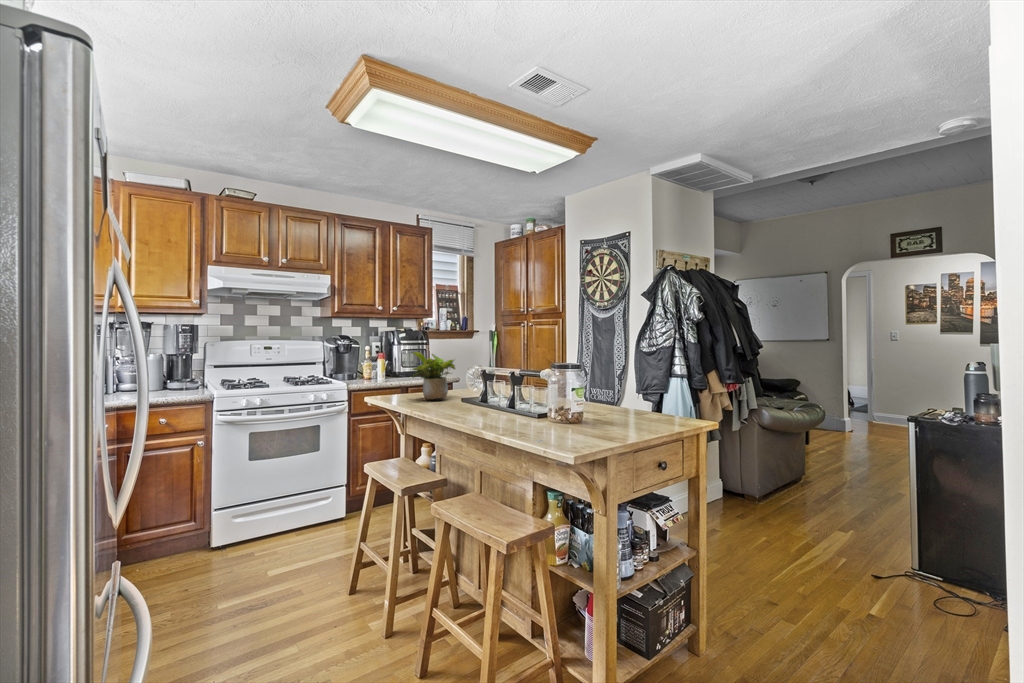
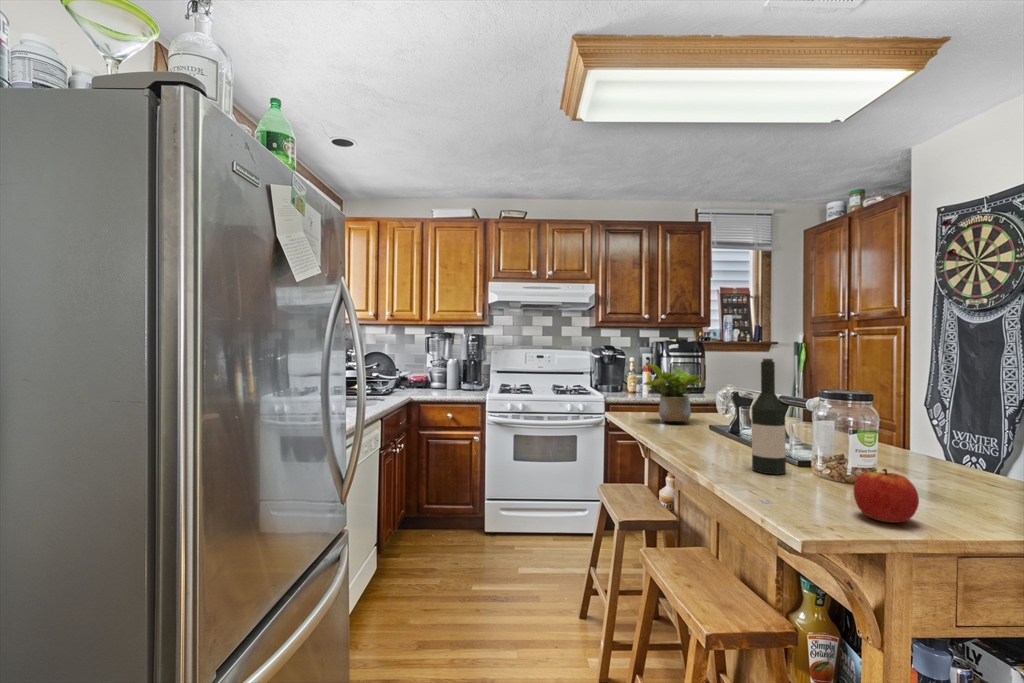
wine bottle: none [514,346,535,424] -> present [752,359,786,474]
apple: none [582,407,611,437] -> present [854,469,919,523]

